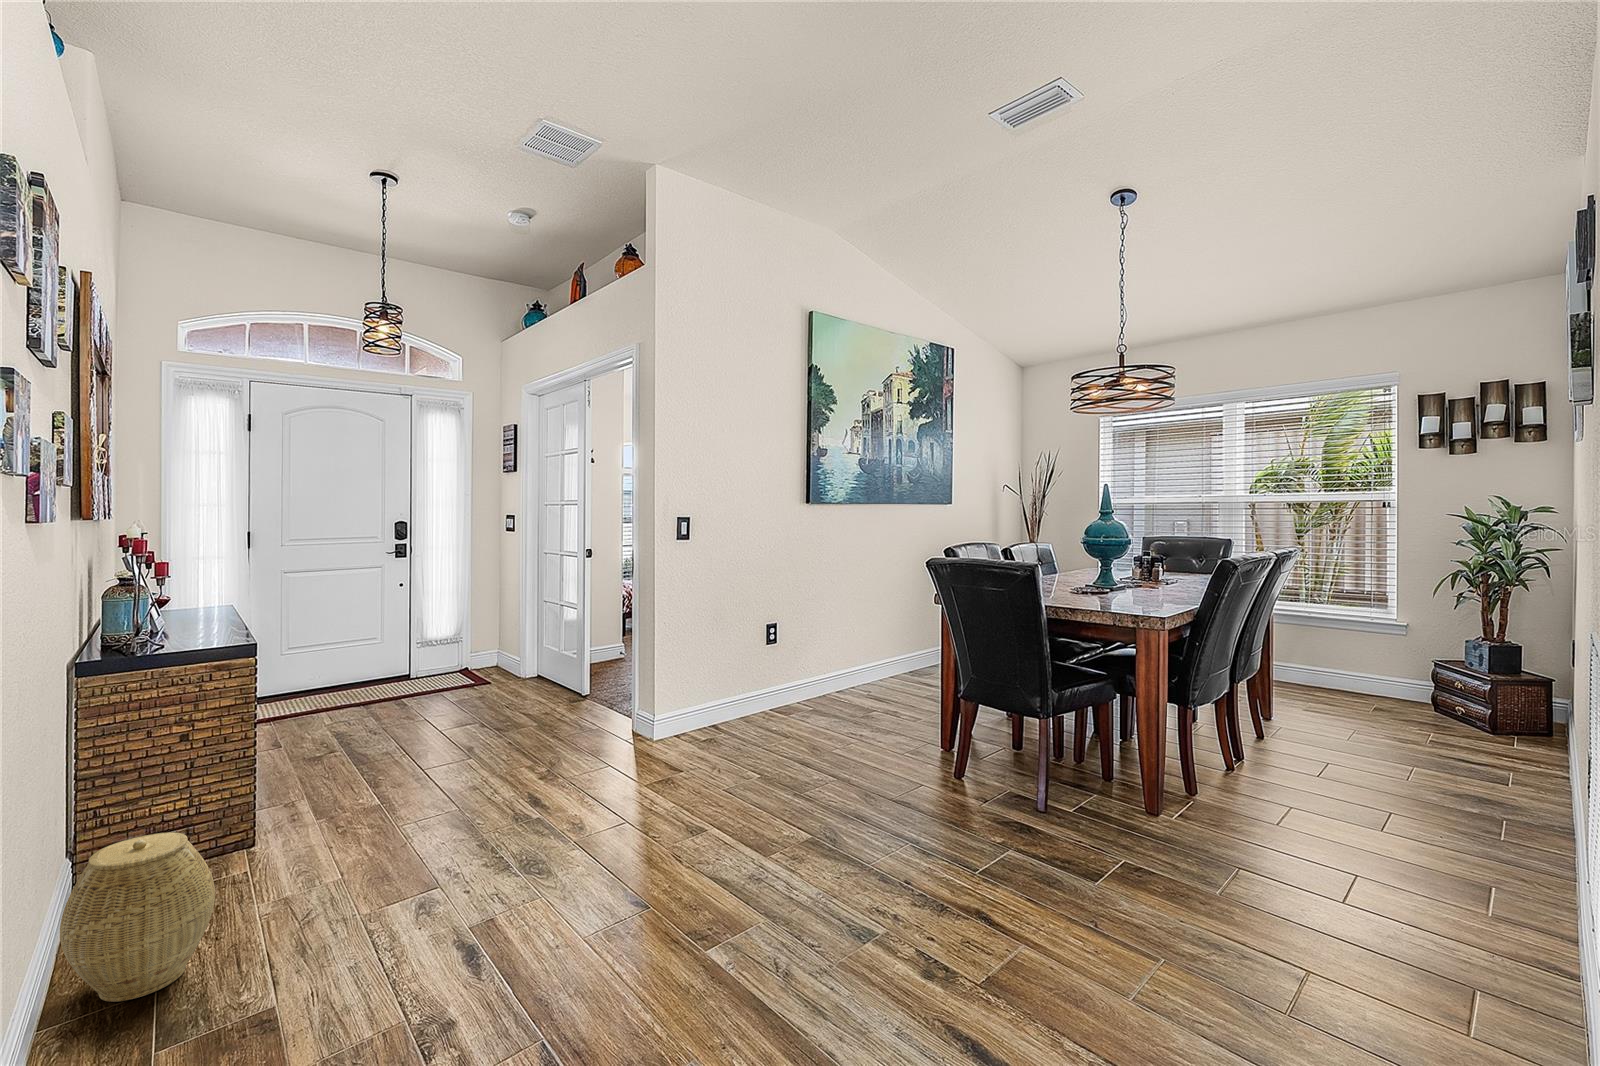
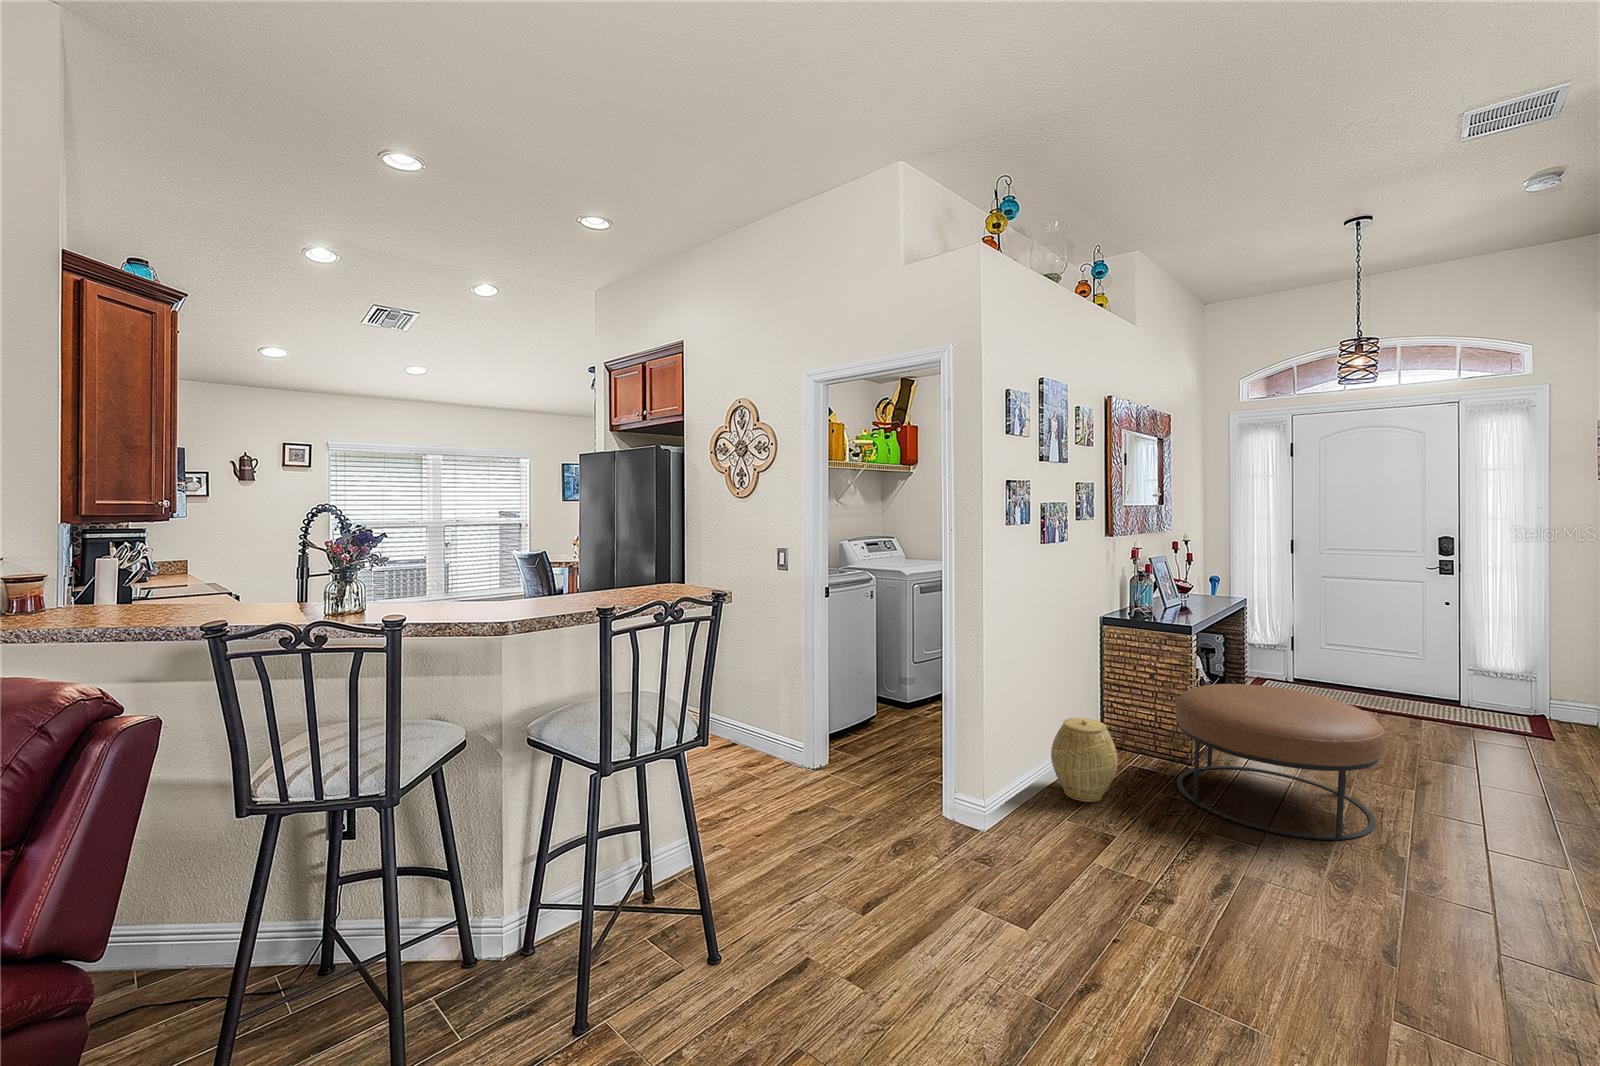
ottoman: none [256,690,508,887] -> present [1175,684,1386,840]

